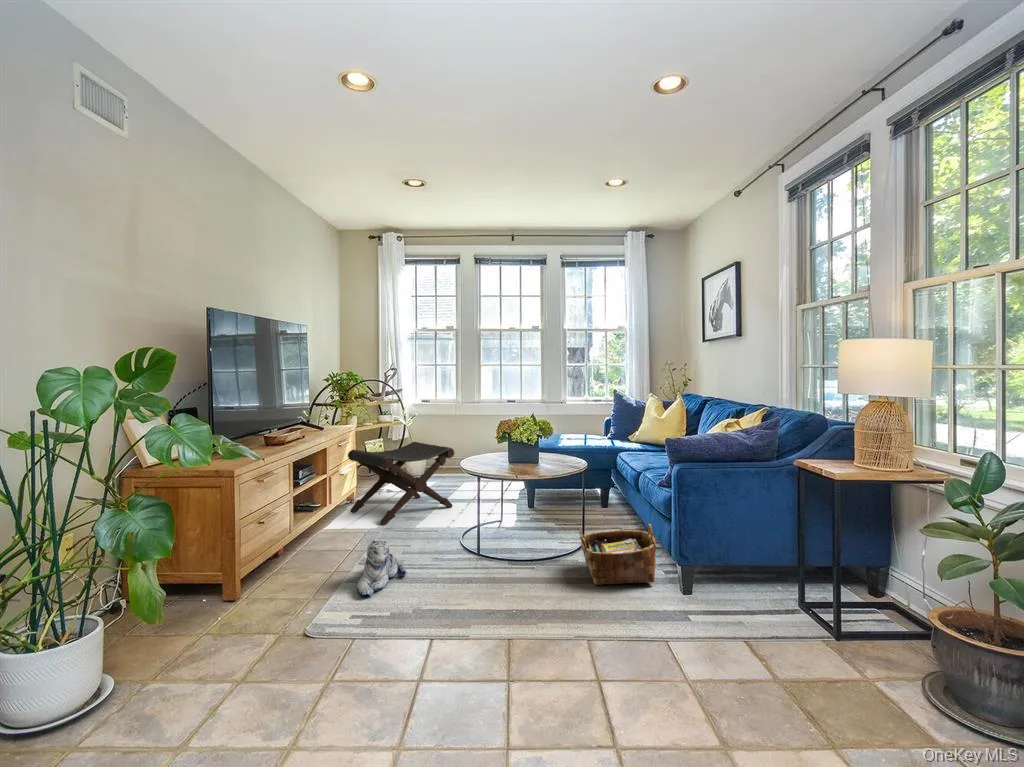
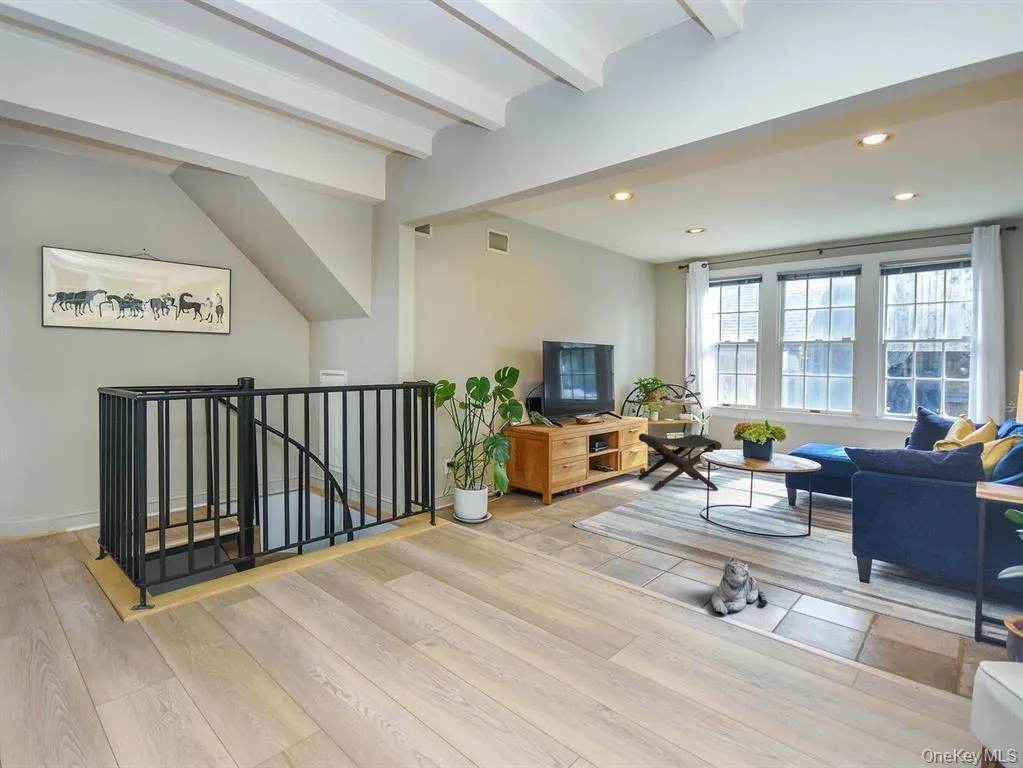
woven basket: present [579,524,656,585] -> none [780,517,862,577]
plush toy: present [357,540,406,596] -> present [711,558,768,615]

